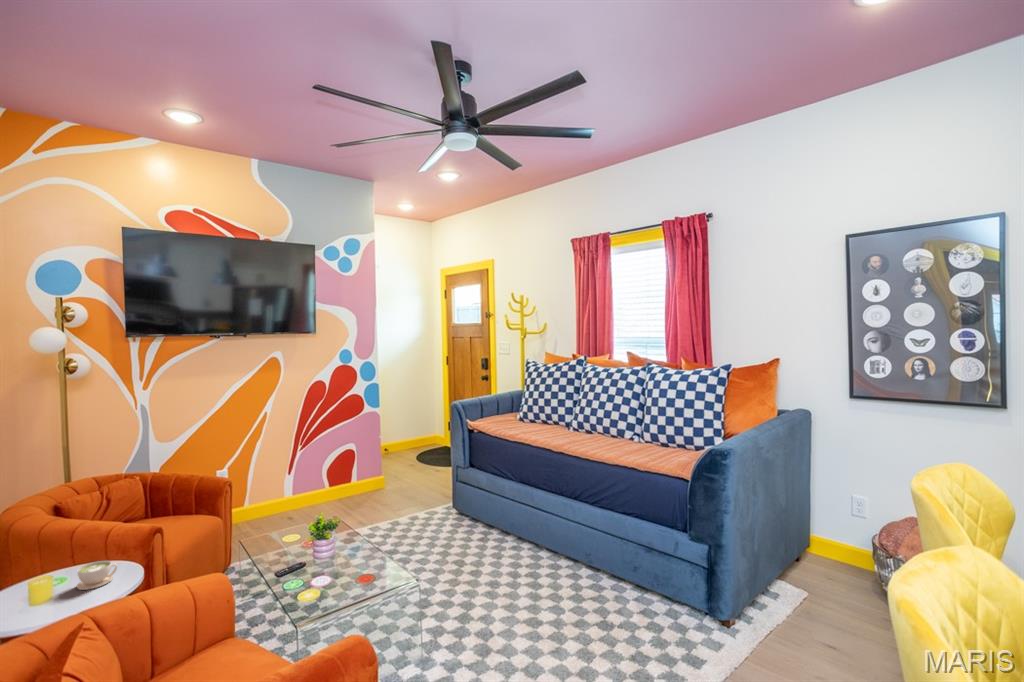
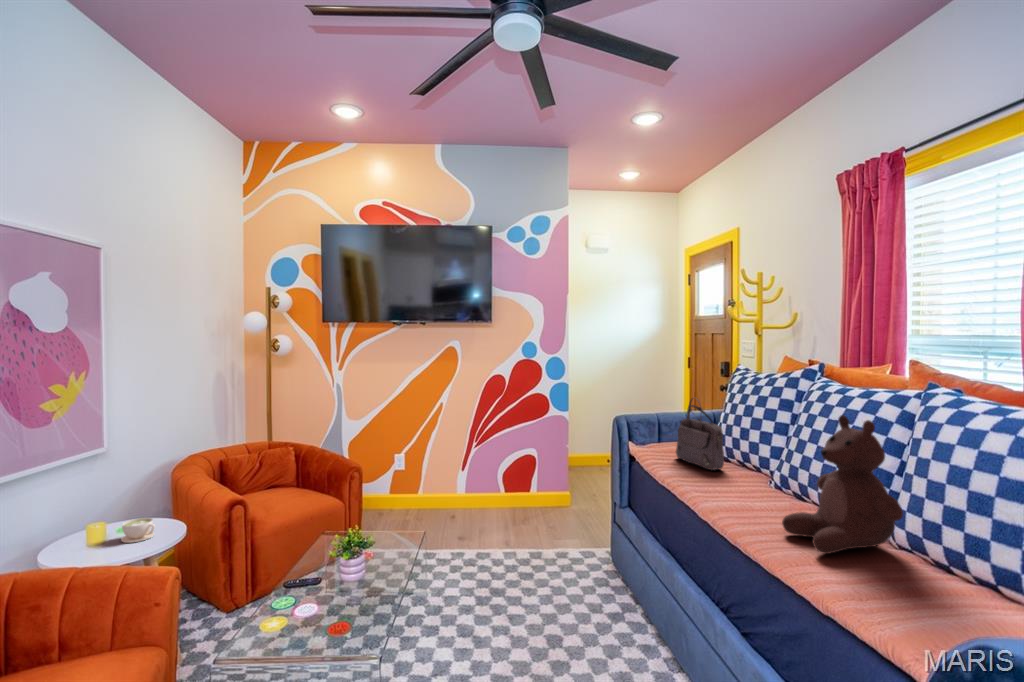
handbag: none [507,387,542,430] -> present [676,399,724,470]
teddy bear: none [603,389,654,455] -> present [782,415,903,554]

